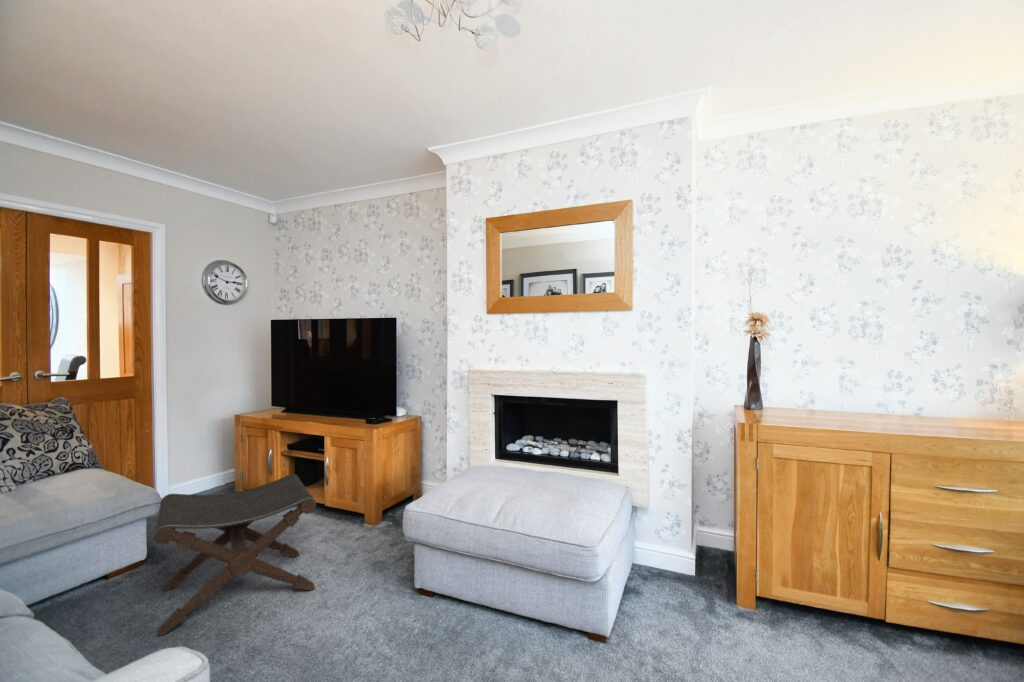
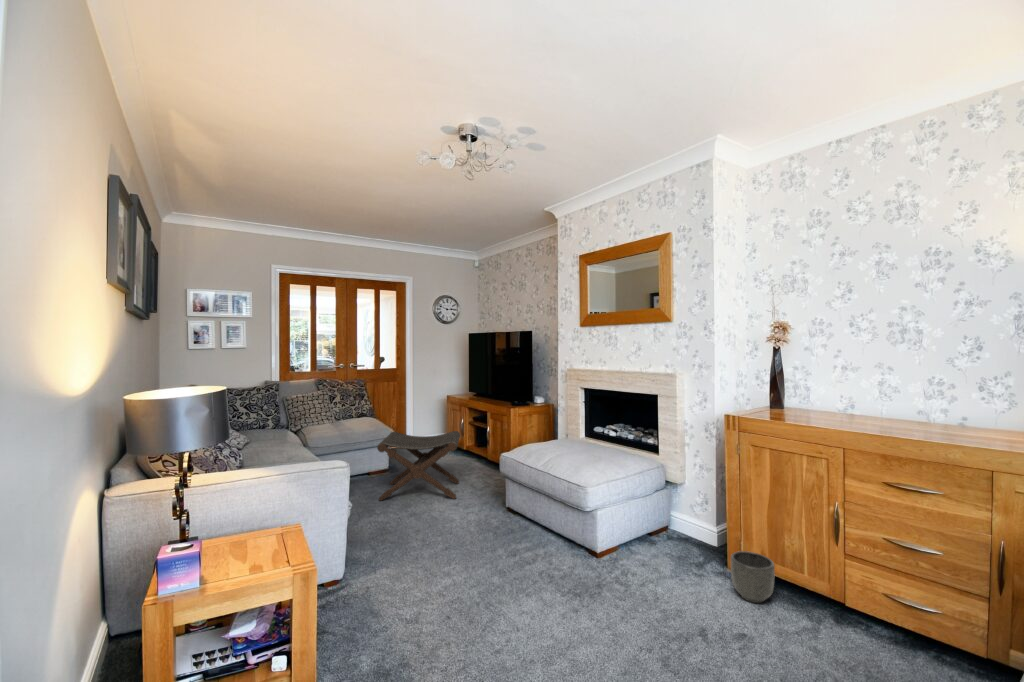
planter: none [770,584,825,650] -> present [731,551,775,603]

